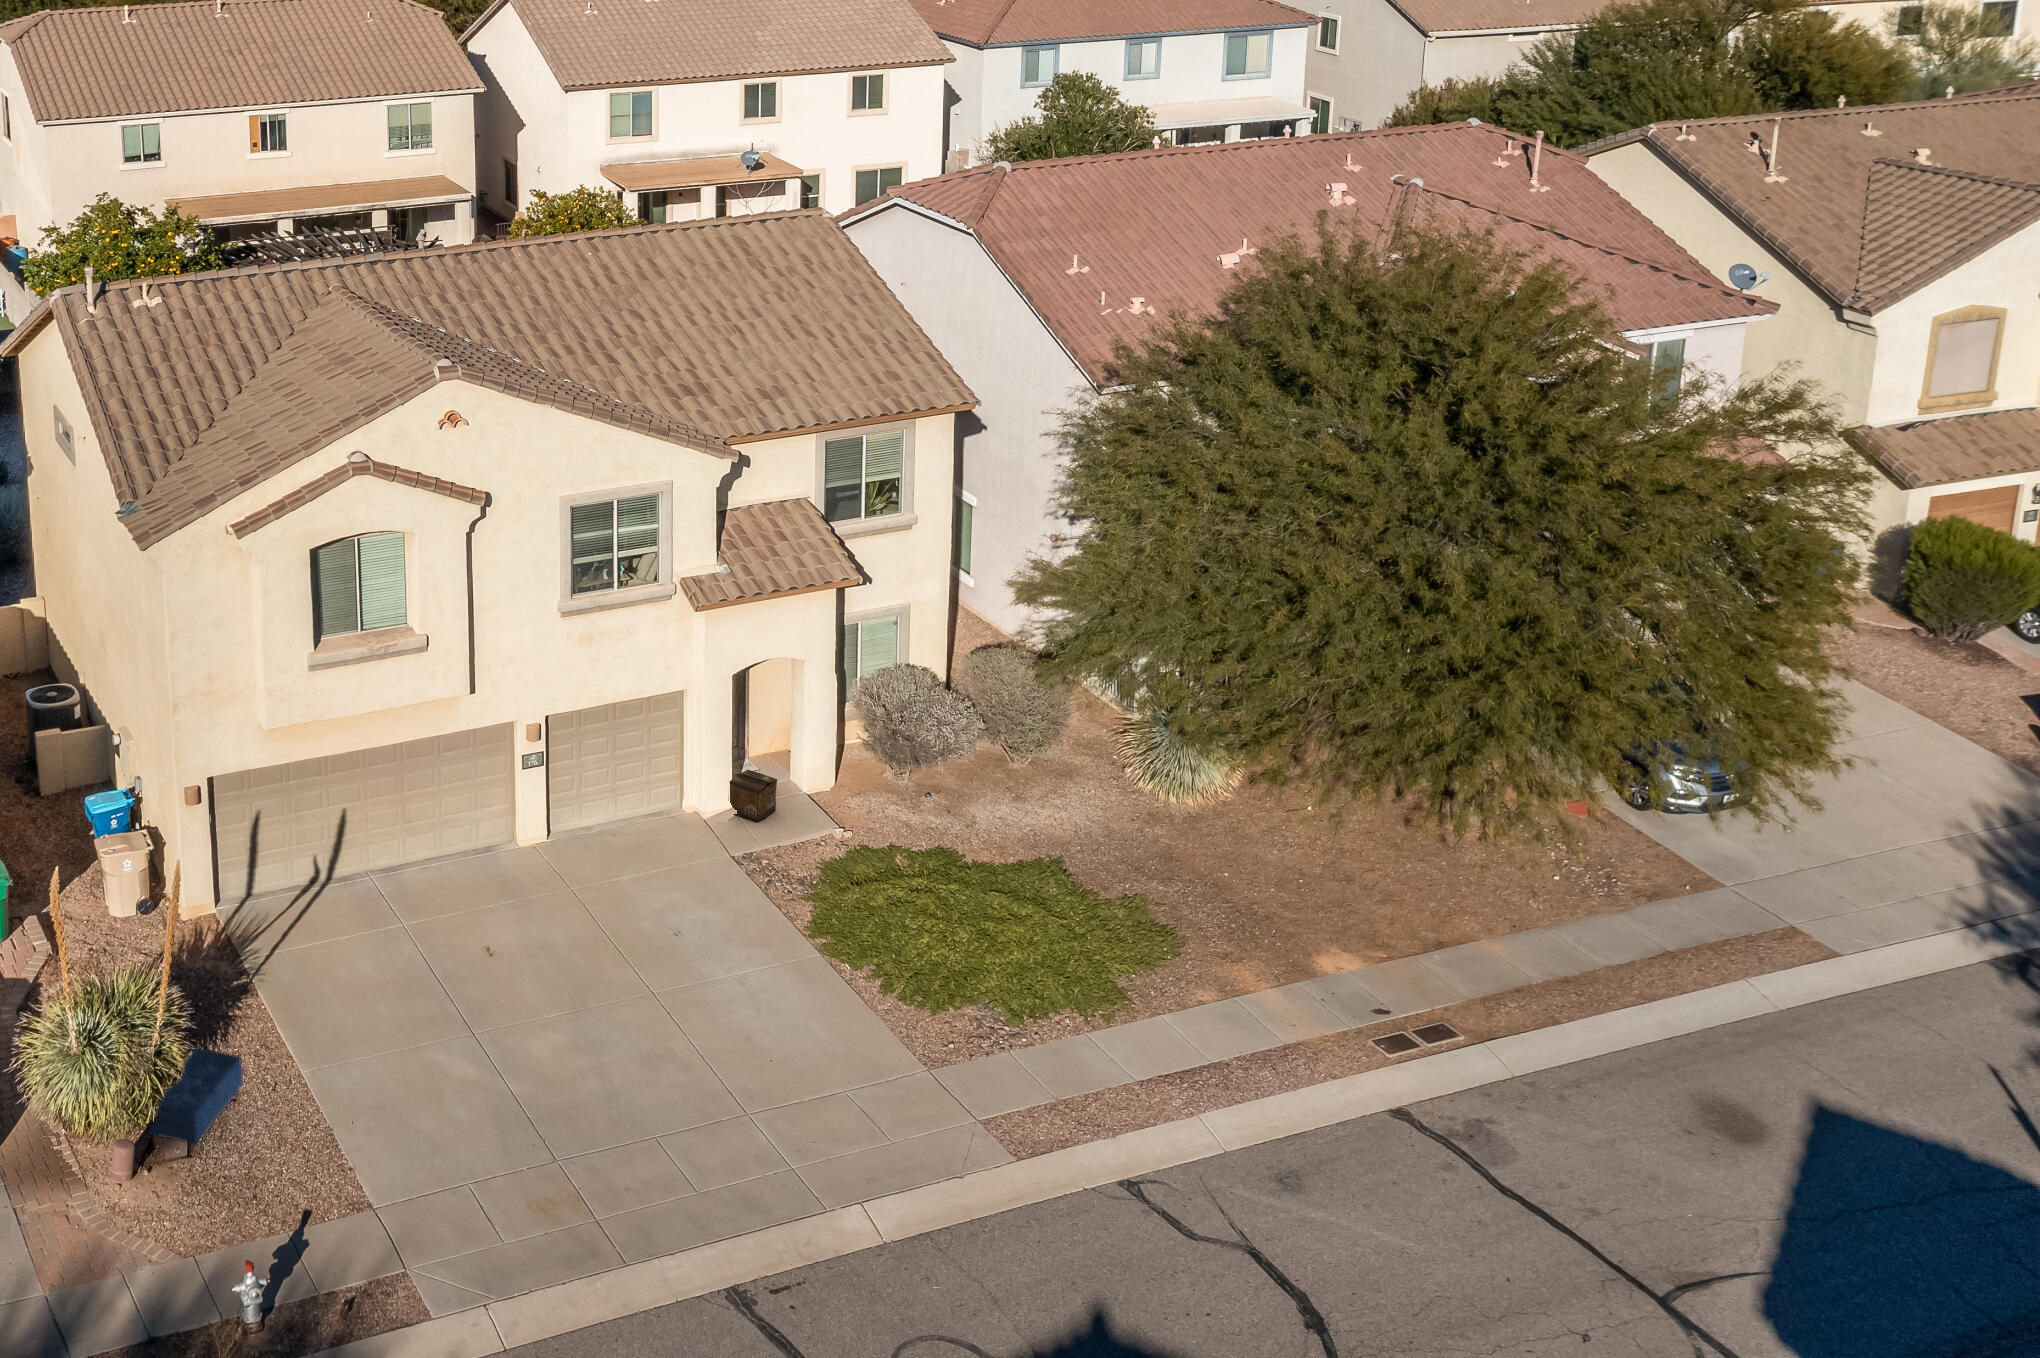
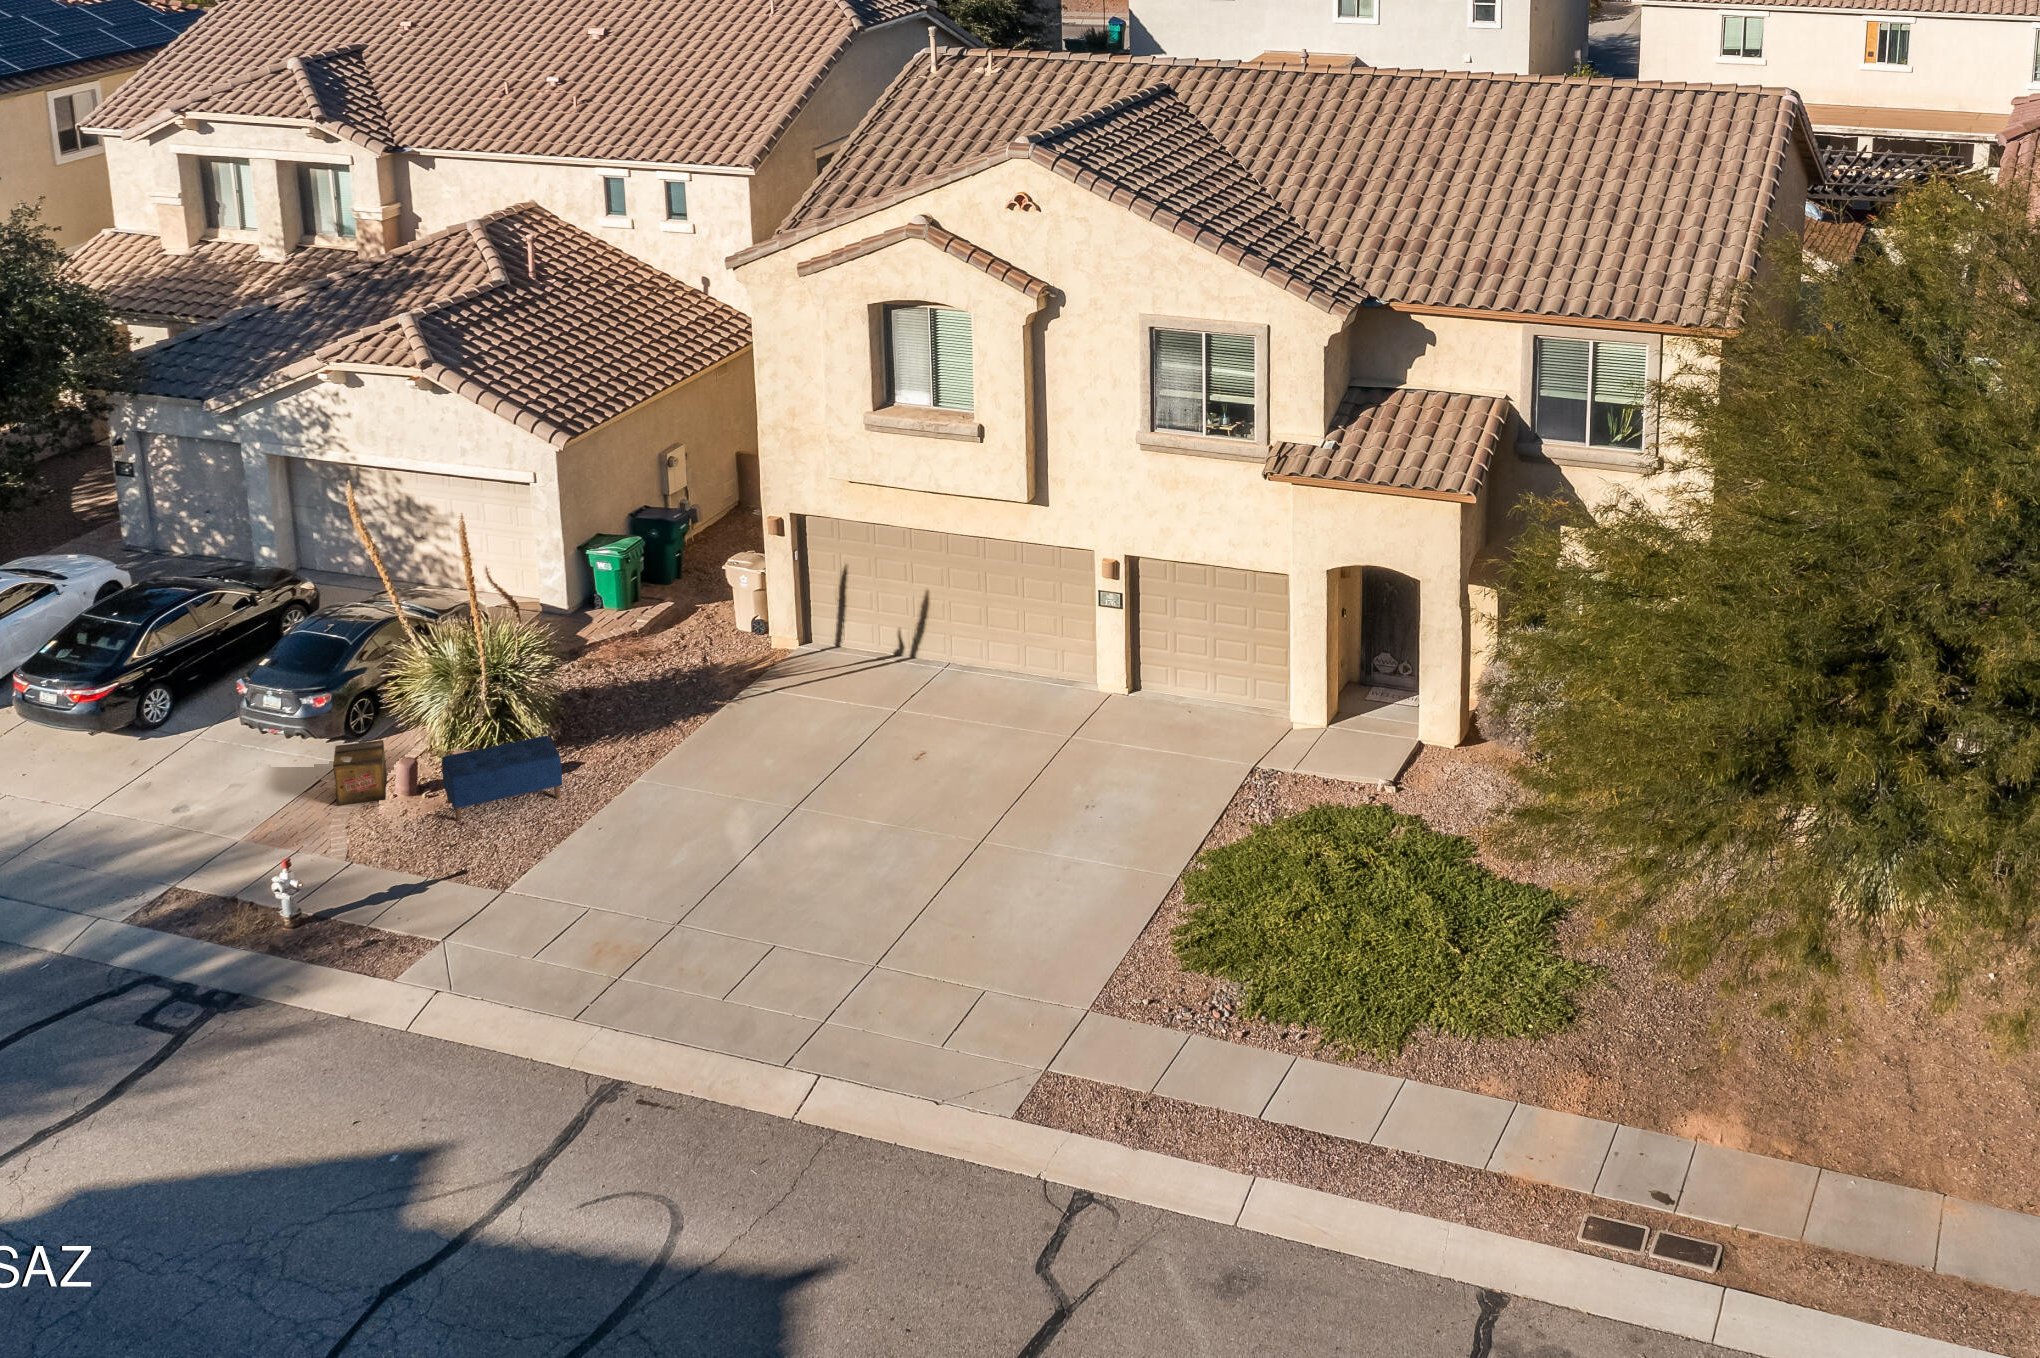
cardboard box: present [728,770,777,823] -> present [333,740,387,806]

